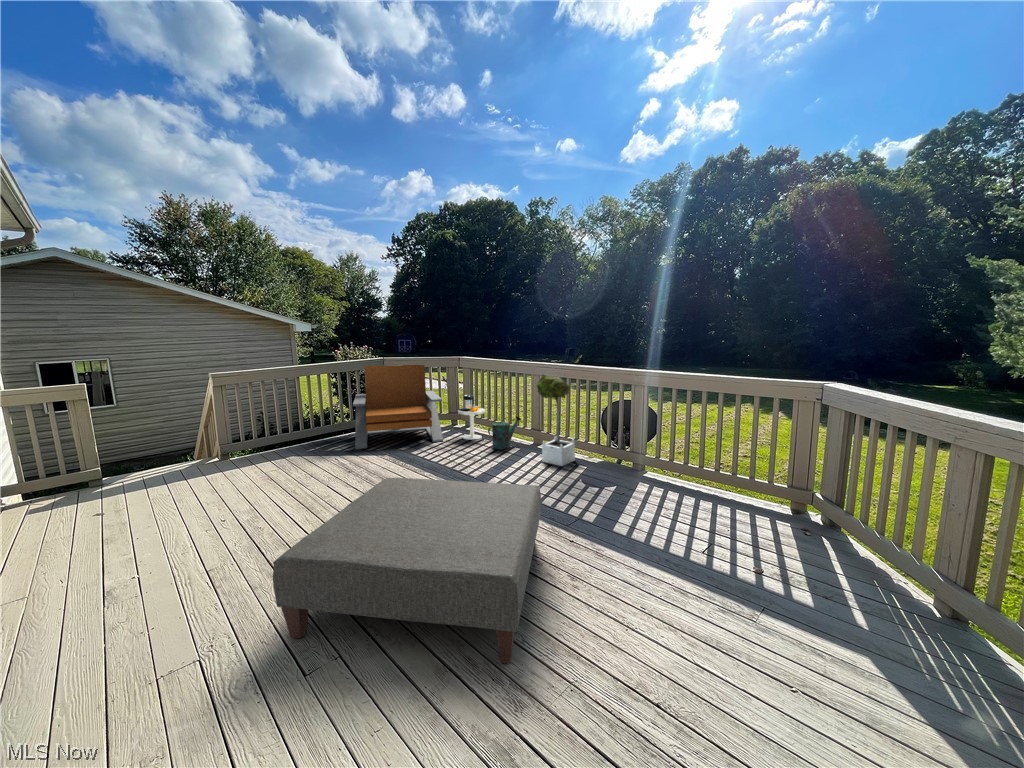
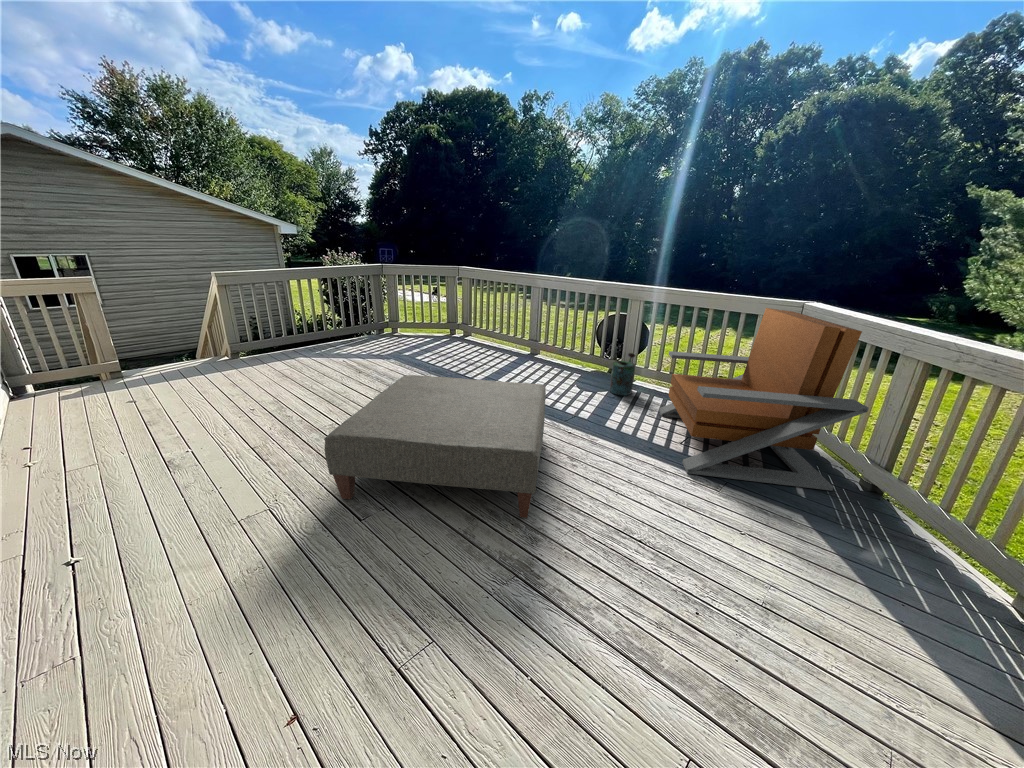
lounge chair: present [353,365,443,449] -> present [659,308,869,491]
potted tree: present [537,374,575,466] -> none [537,285,569,372]
side table: present [458,395,485,440] -> none [457,304,484,347]
watering can: present [488,417,521,450] -> present [610,353,635,396]

